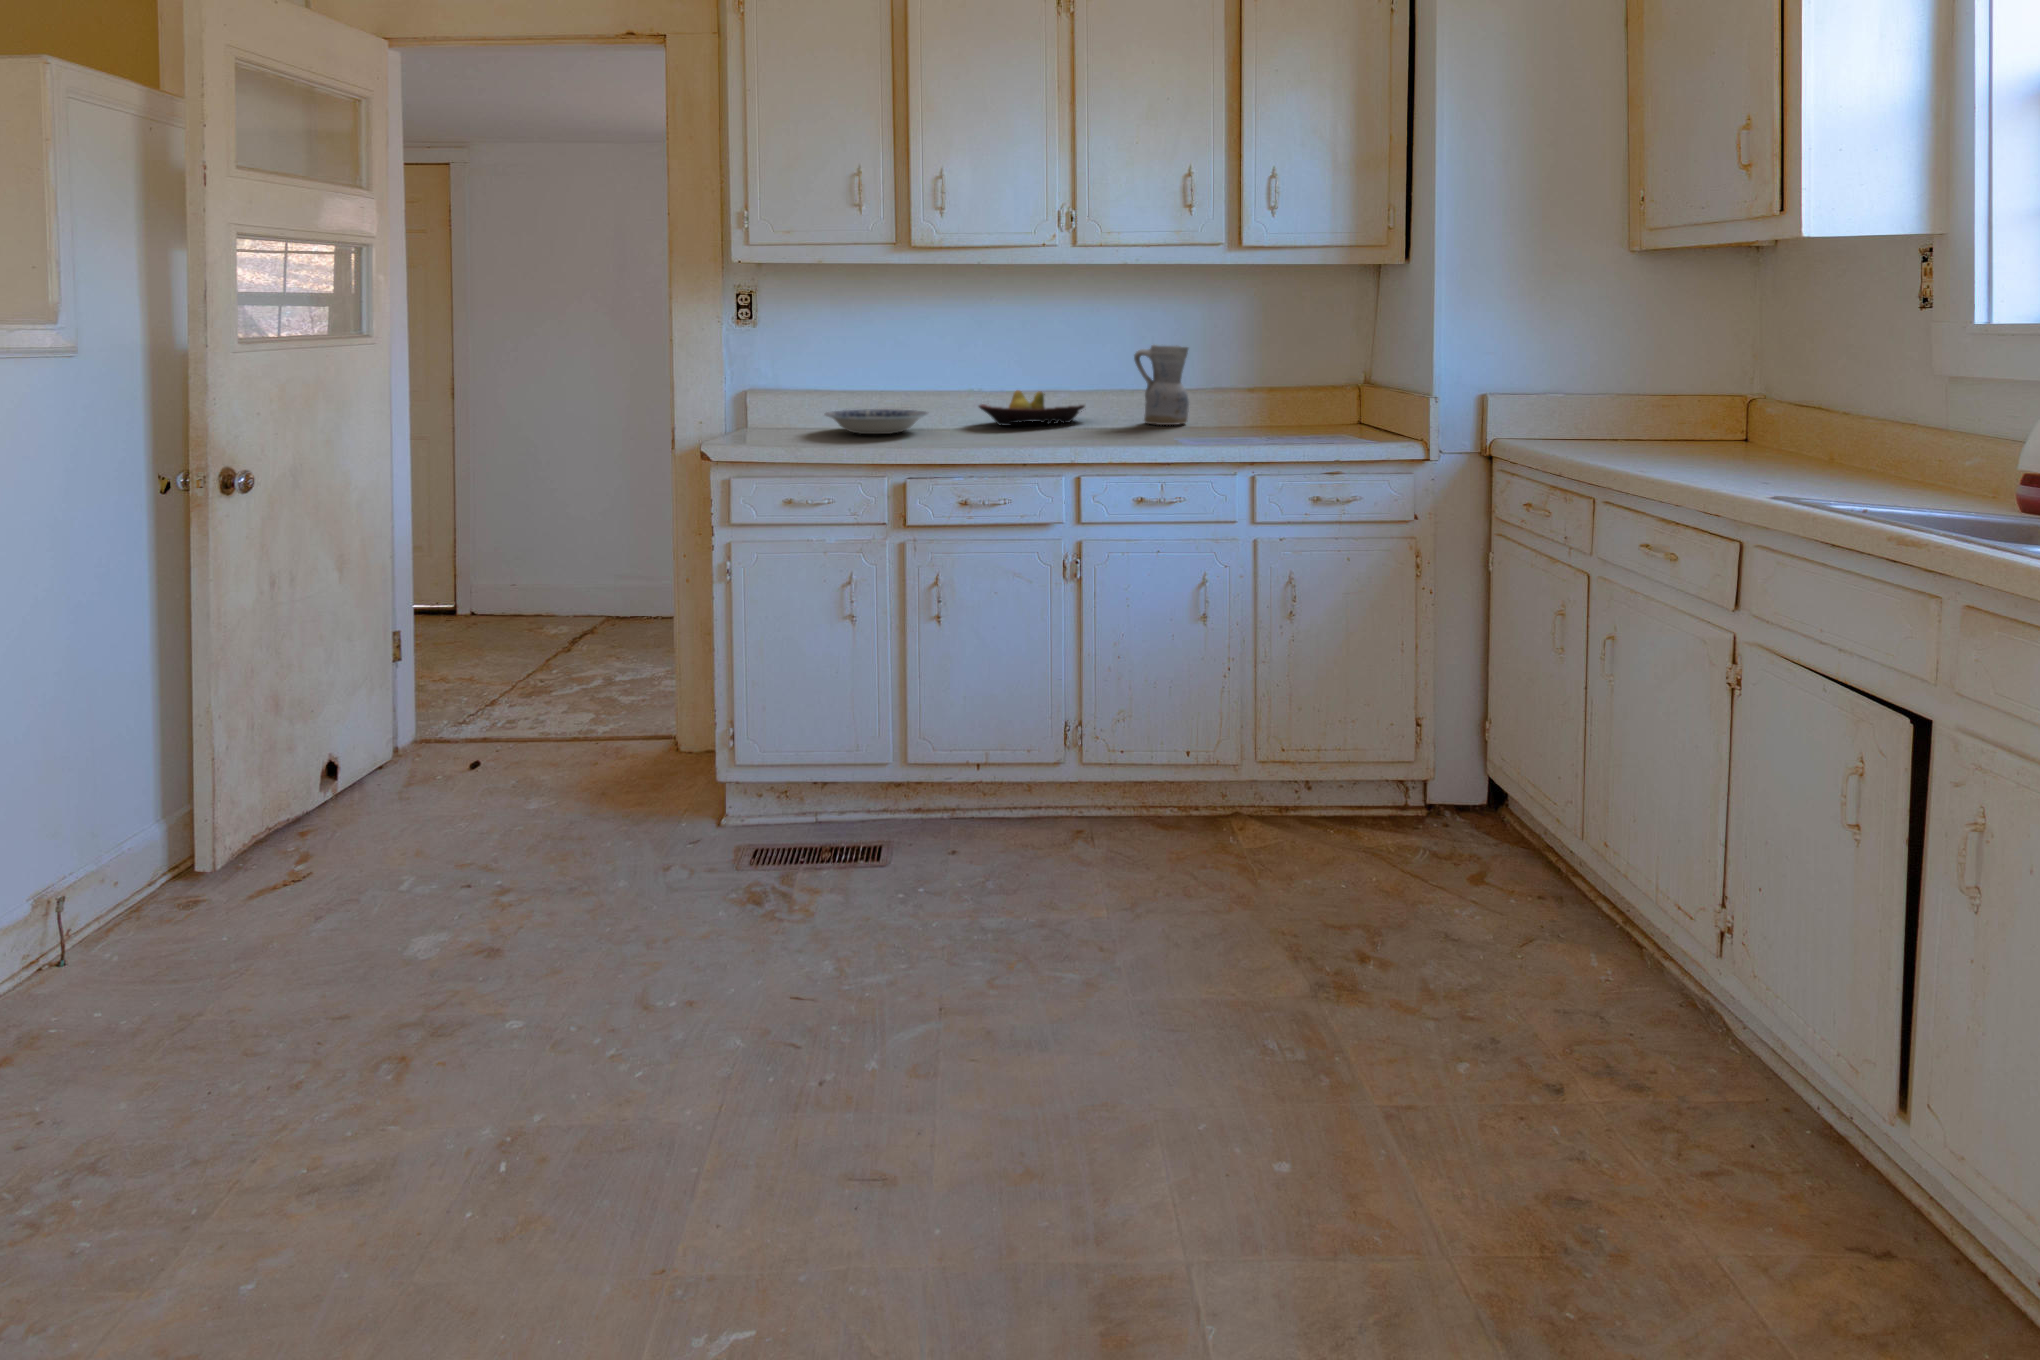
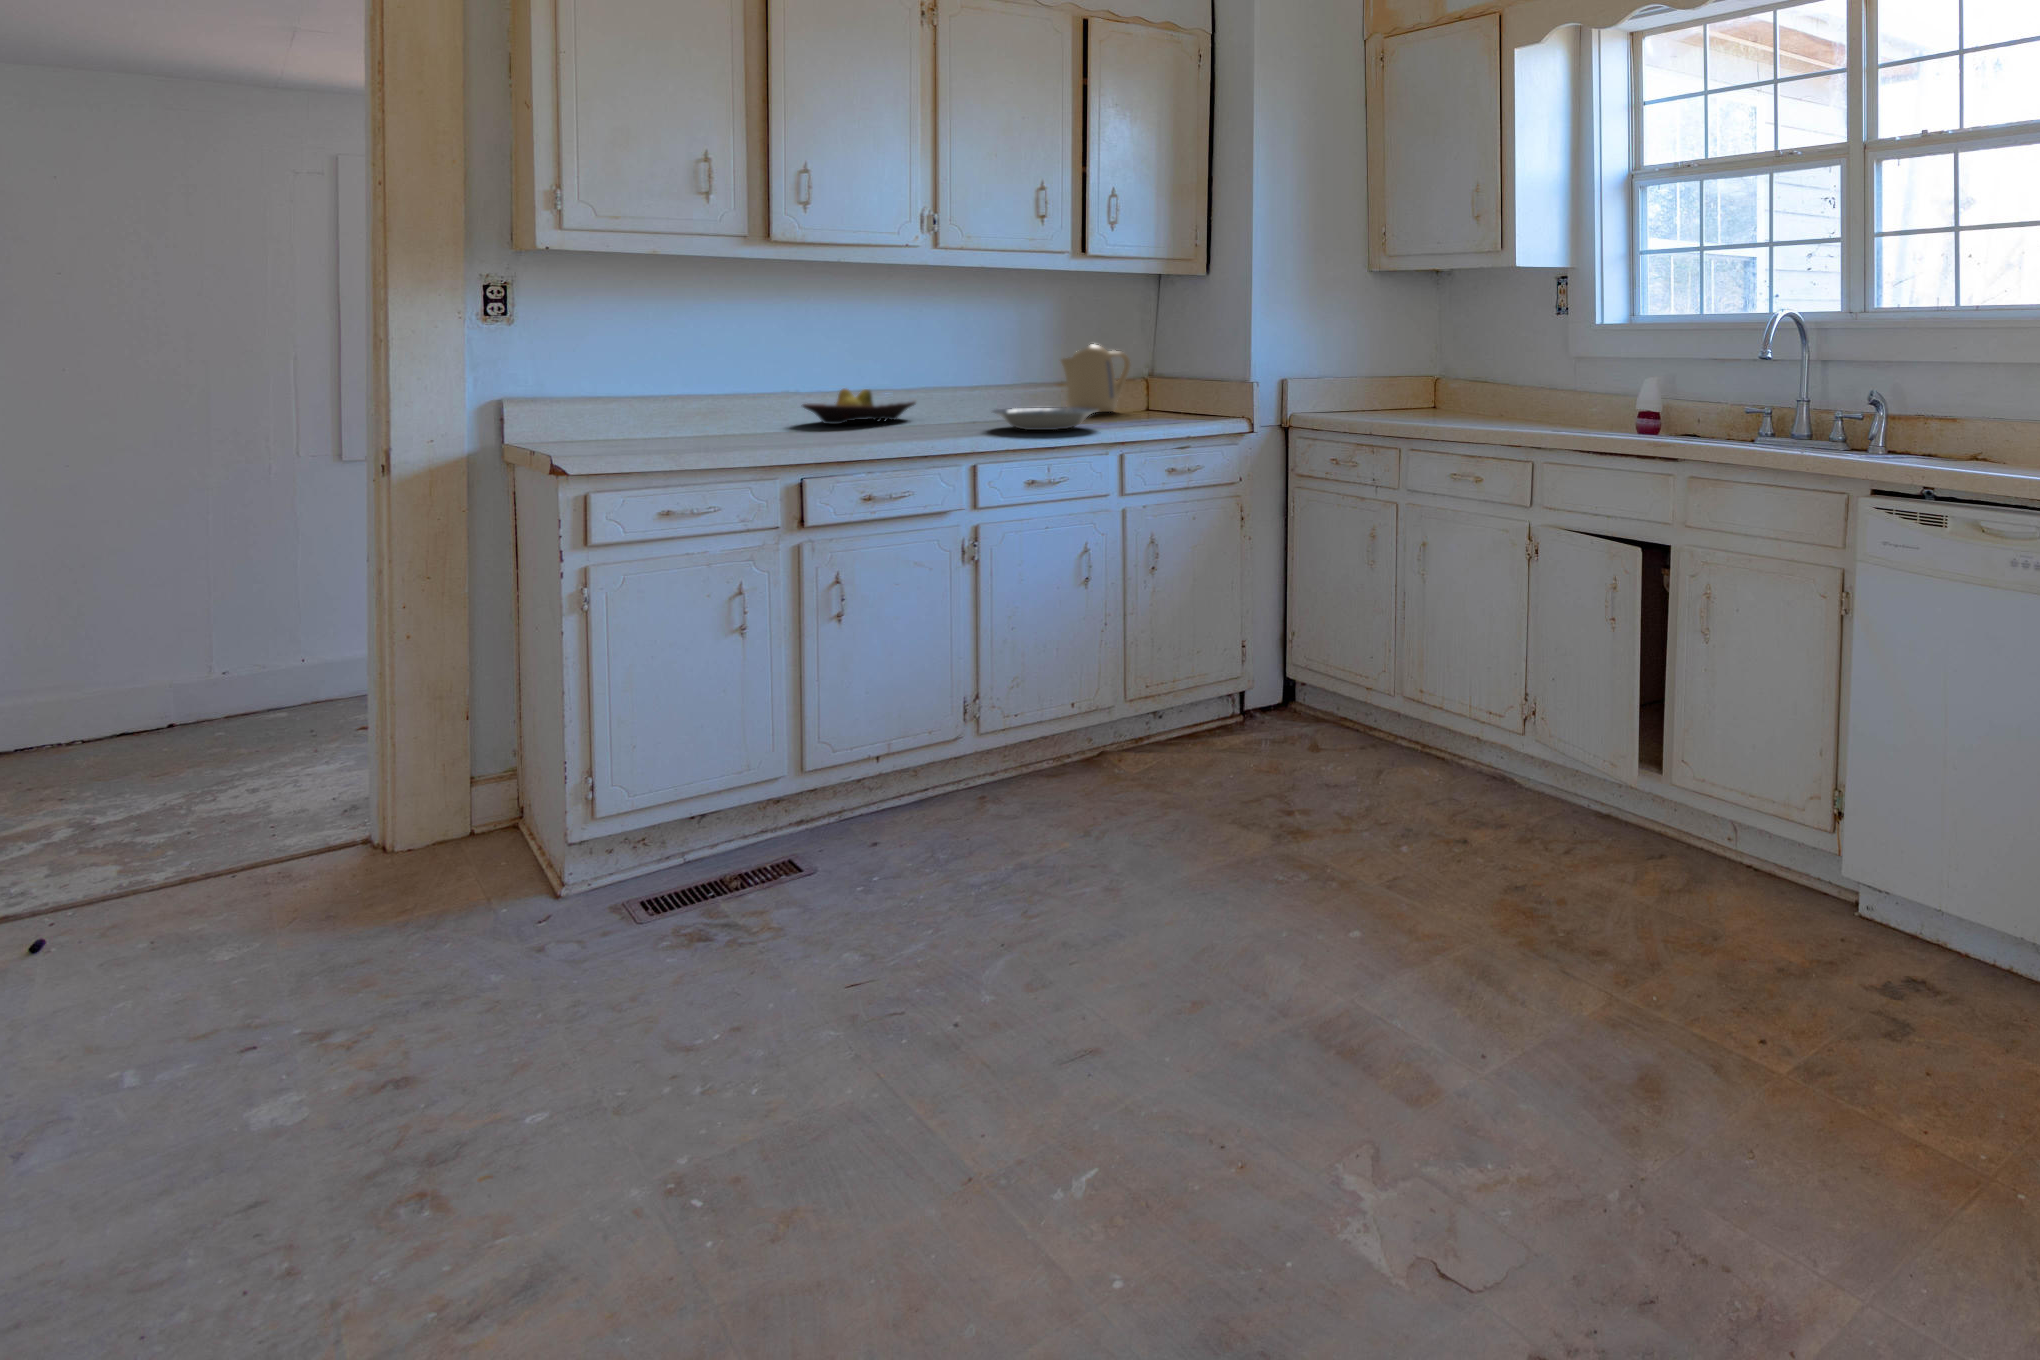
ceramic pitcher: present [1134,345,1189,425] -> none [963,342,1018,418]
kettle: none [1246,345,1326,422] -> present [1061,344,1131,412]
plate: present [825,409,928,434] -> present [992,408,1098,430]

